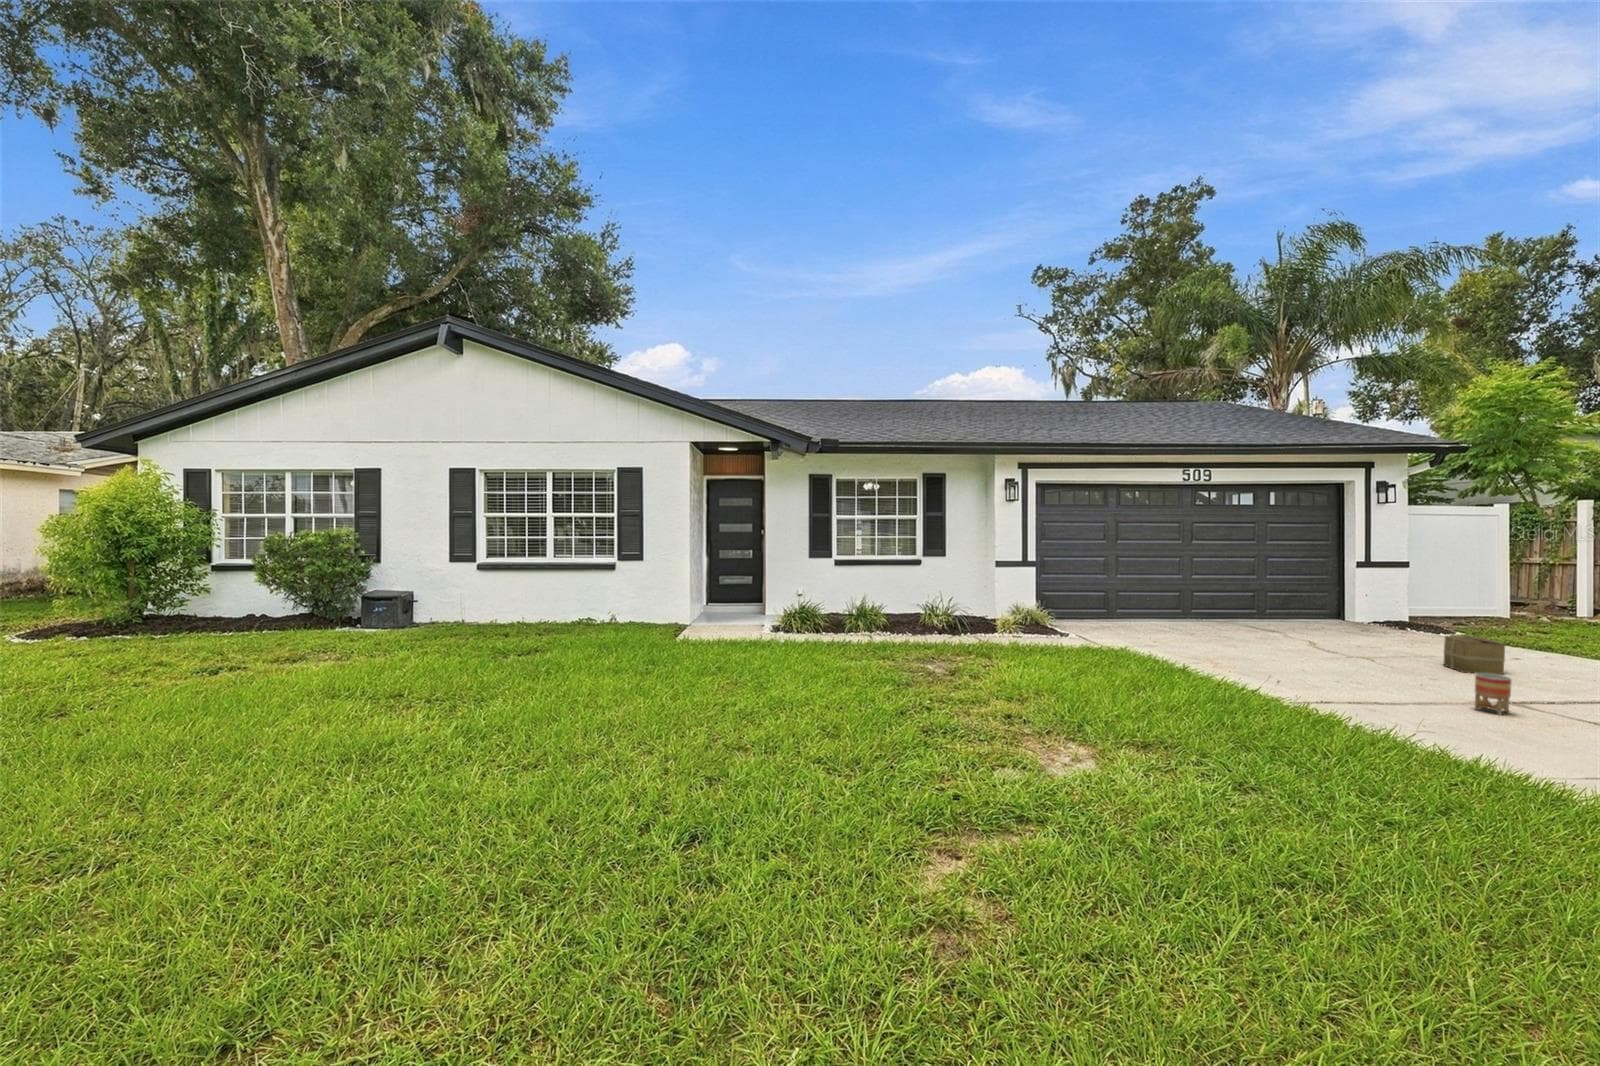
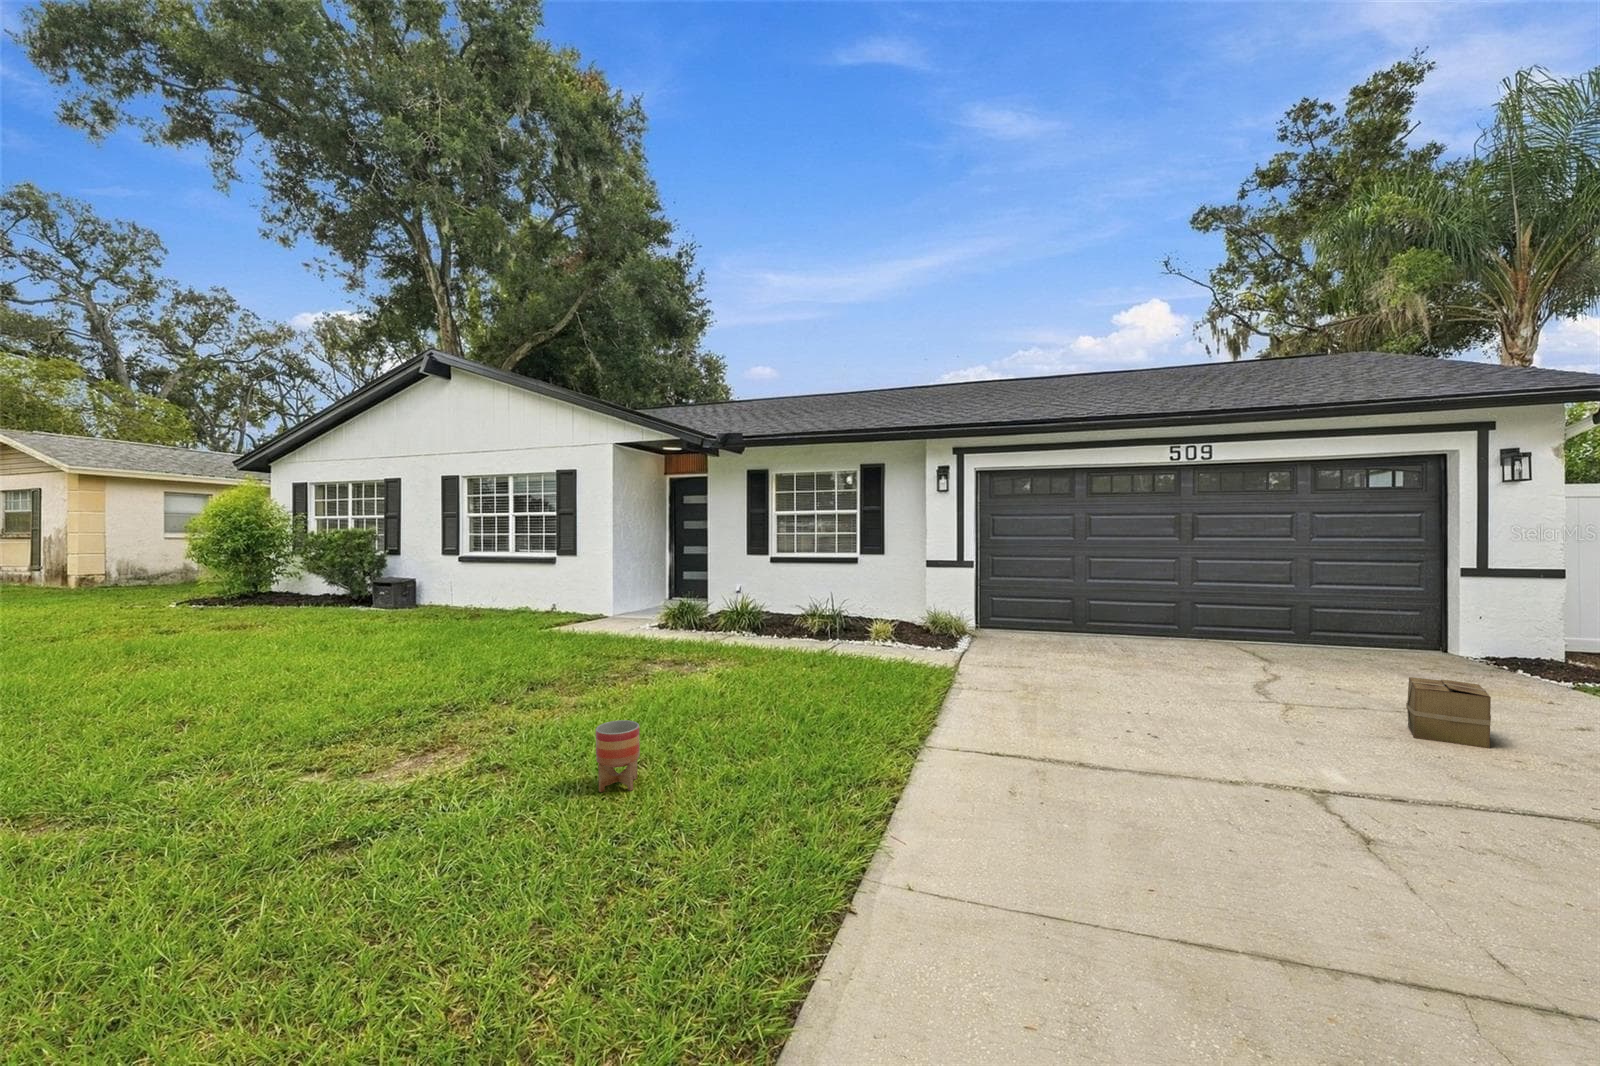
planter: present [1475,673,1512,715] -> present [596,720,640,792]

